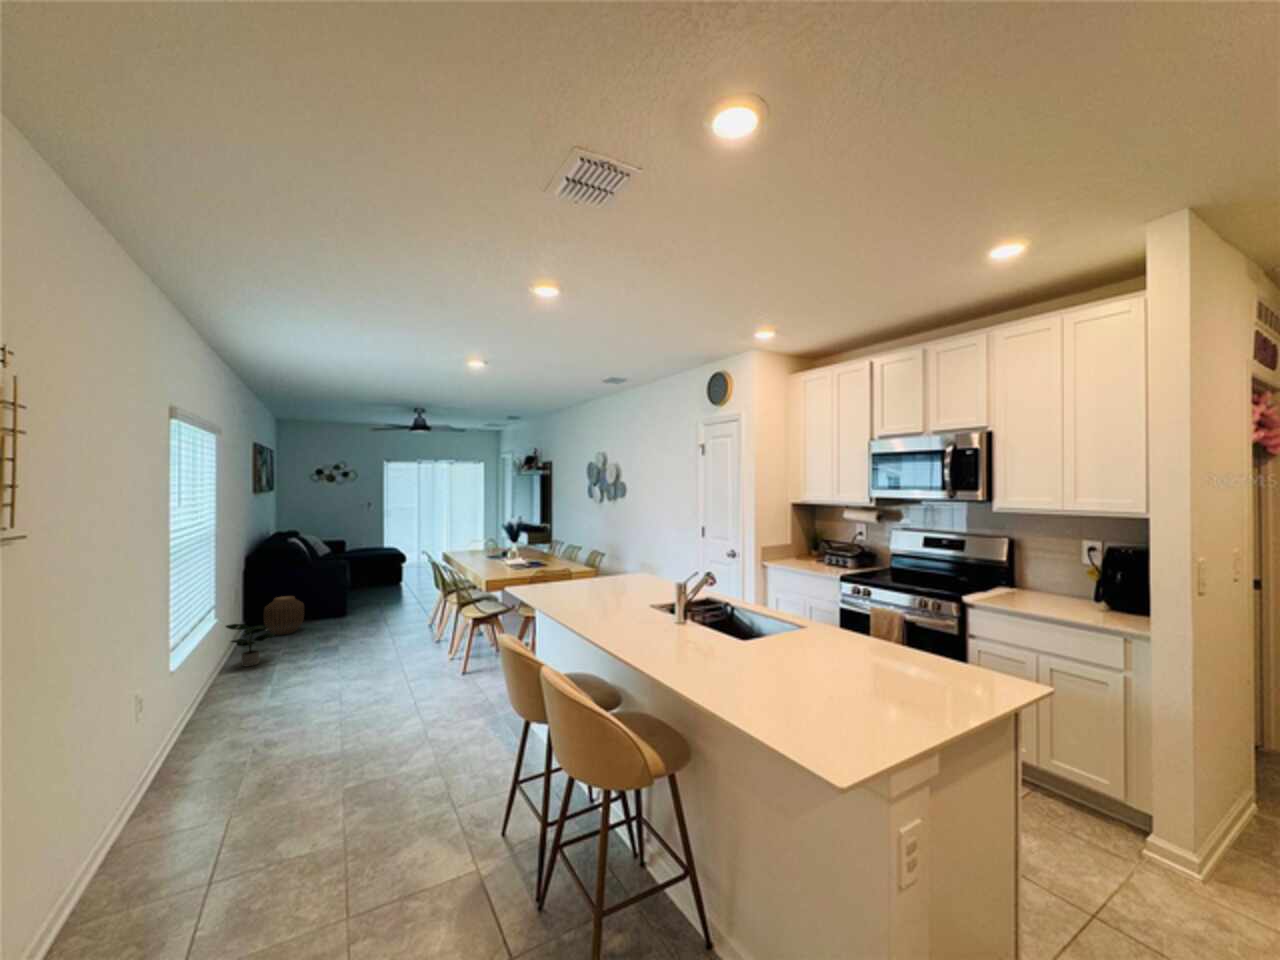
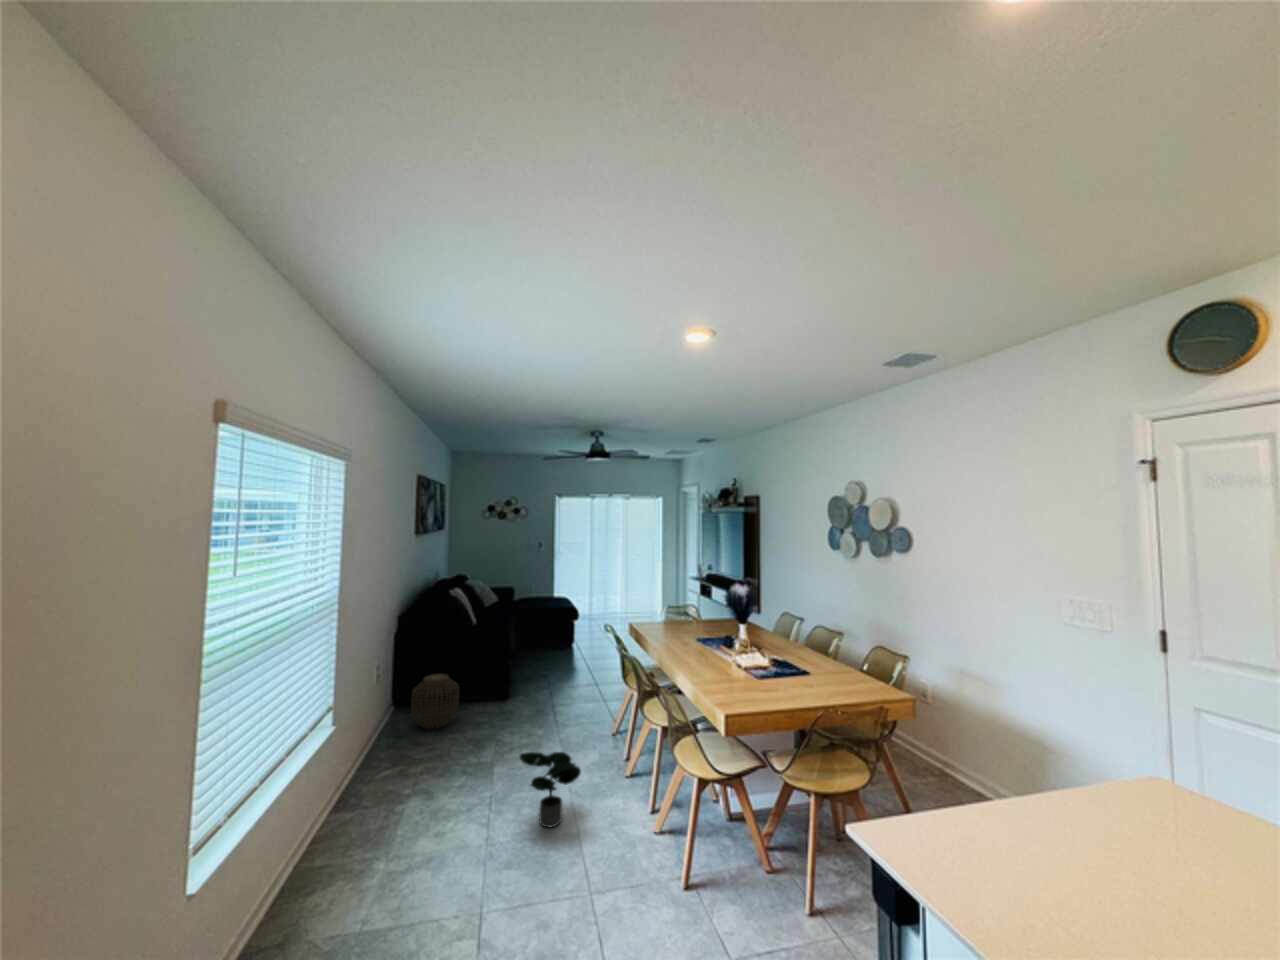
potted plant: present [226,624,275,666] -> present [520,752,581,827]

